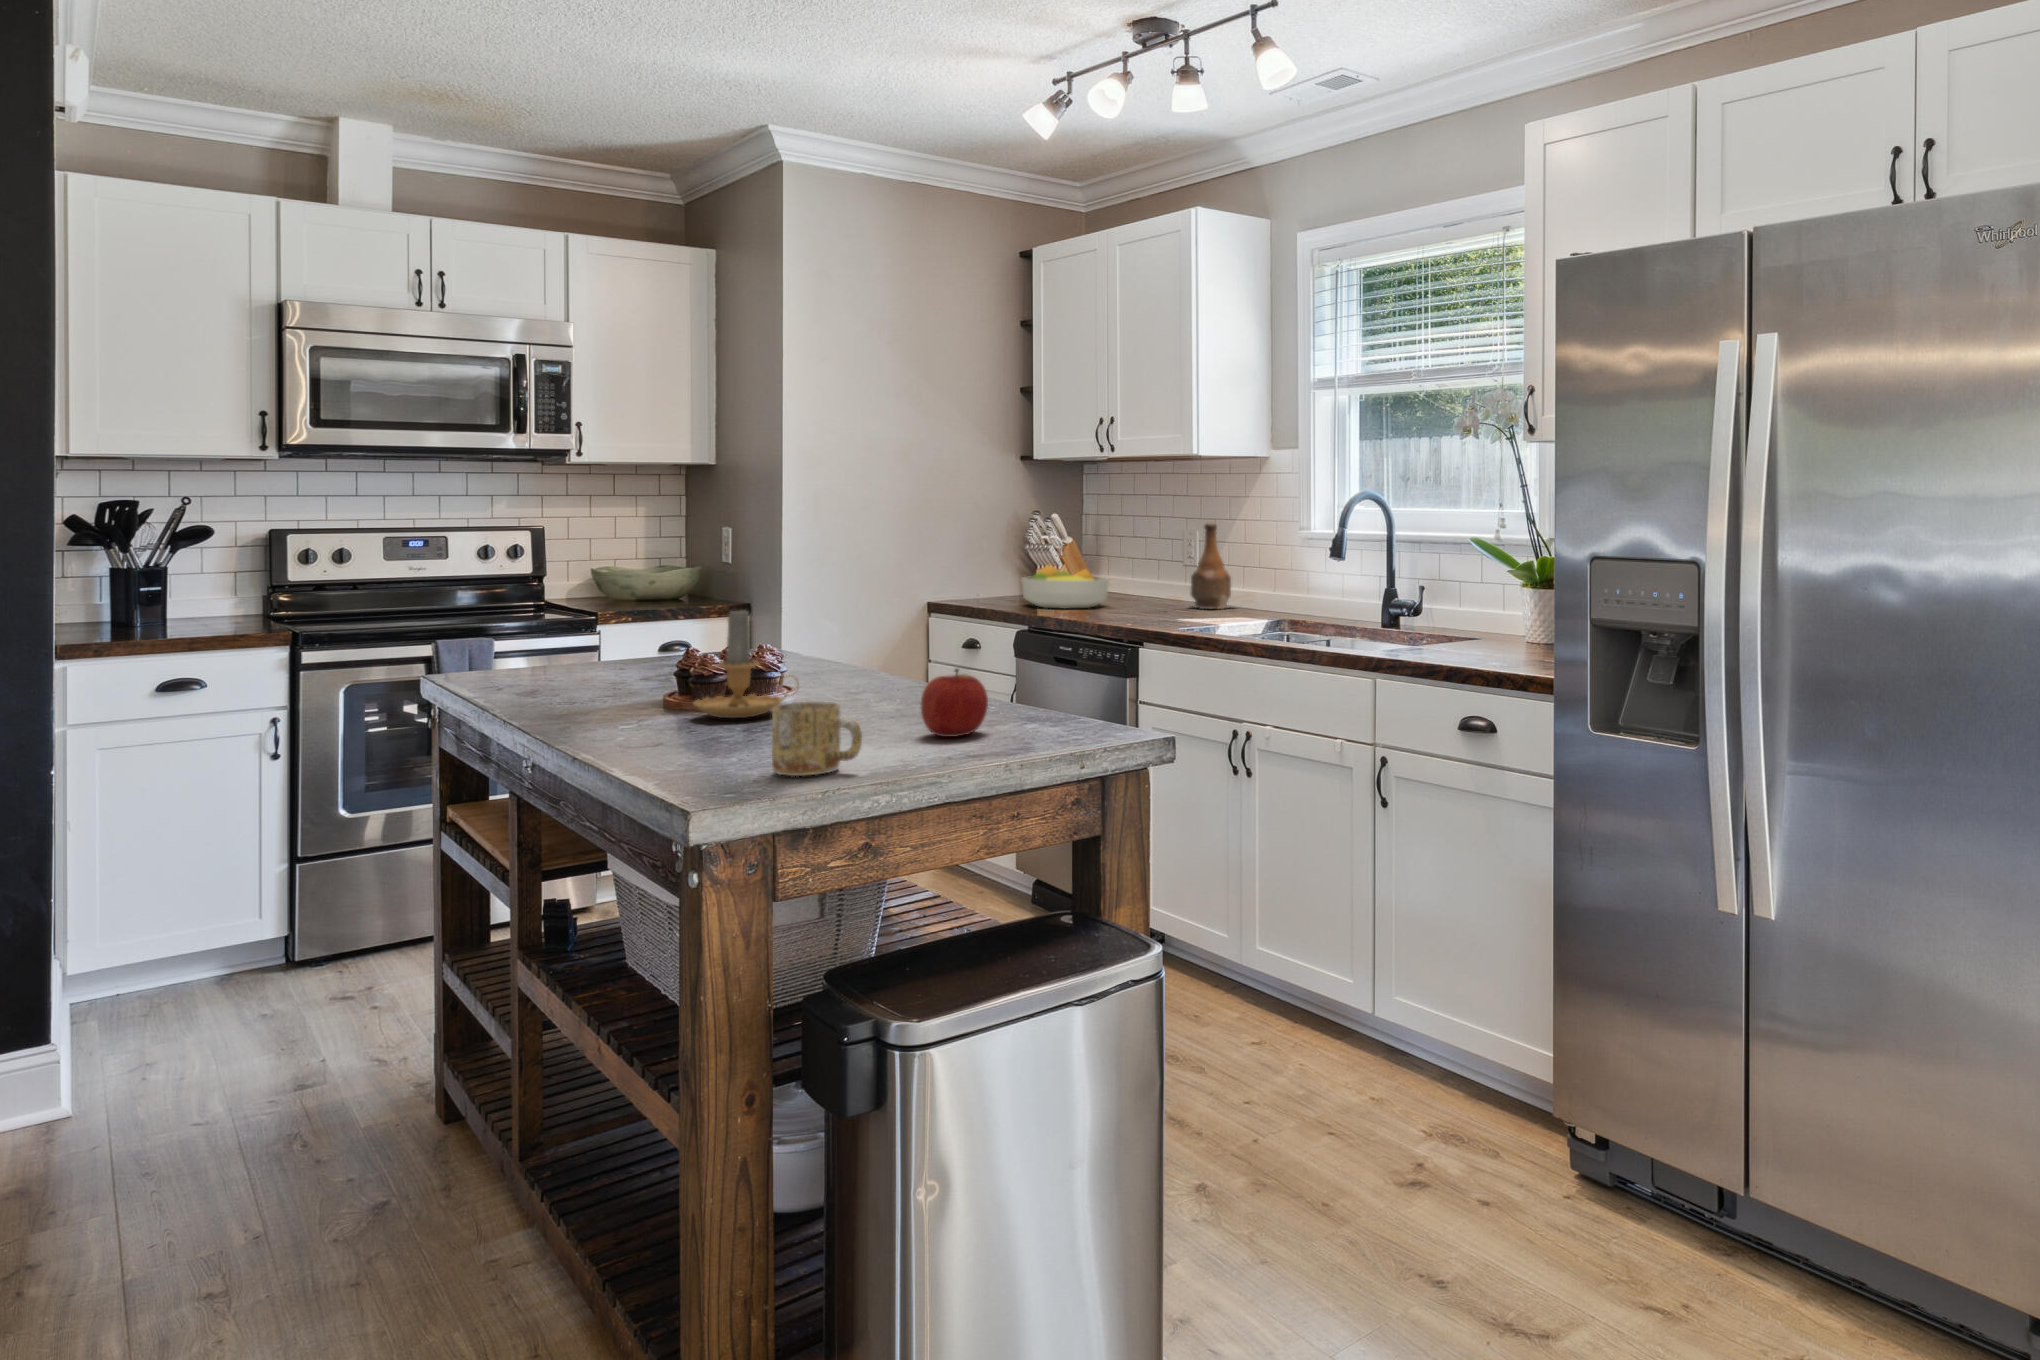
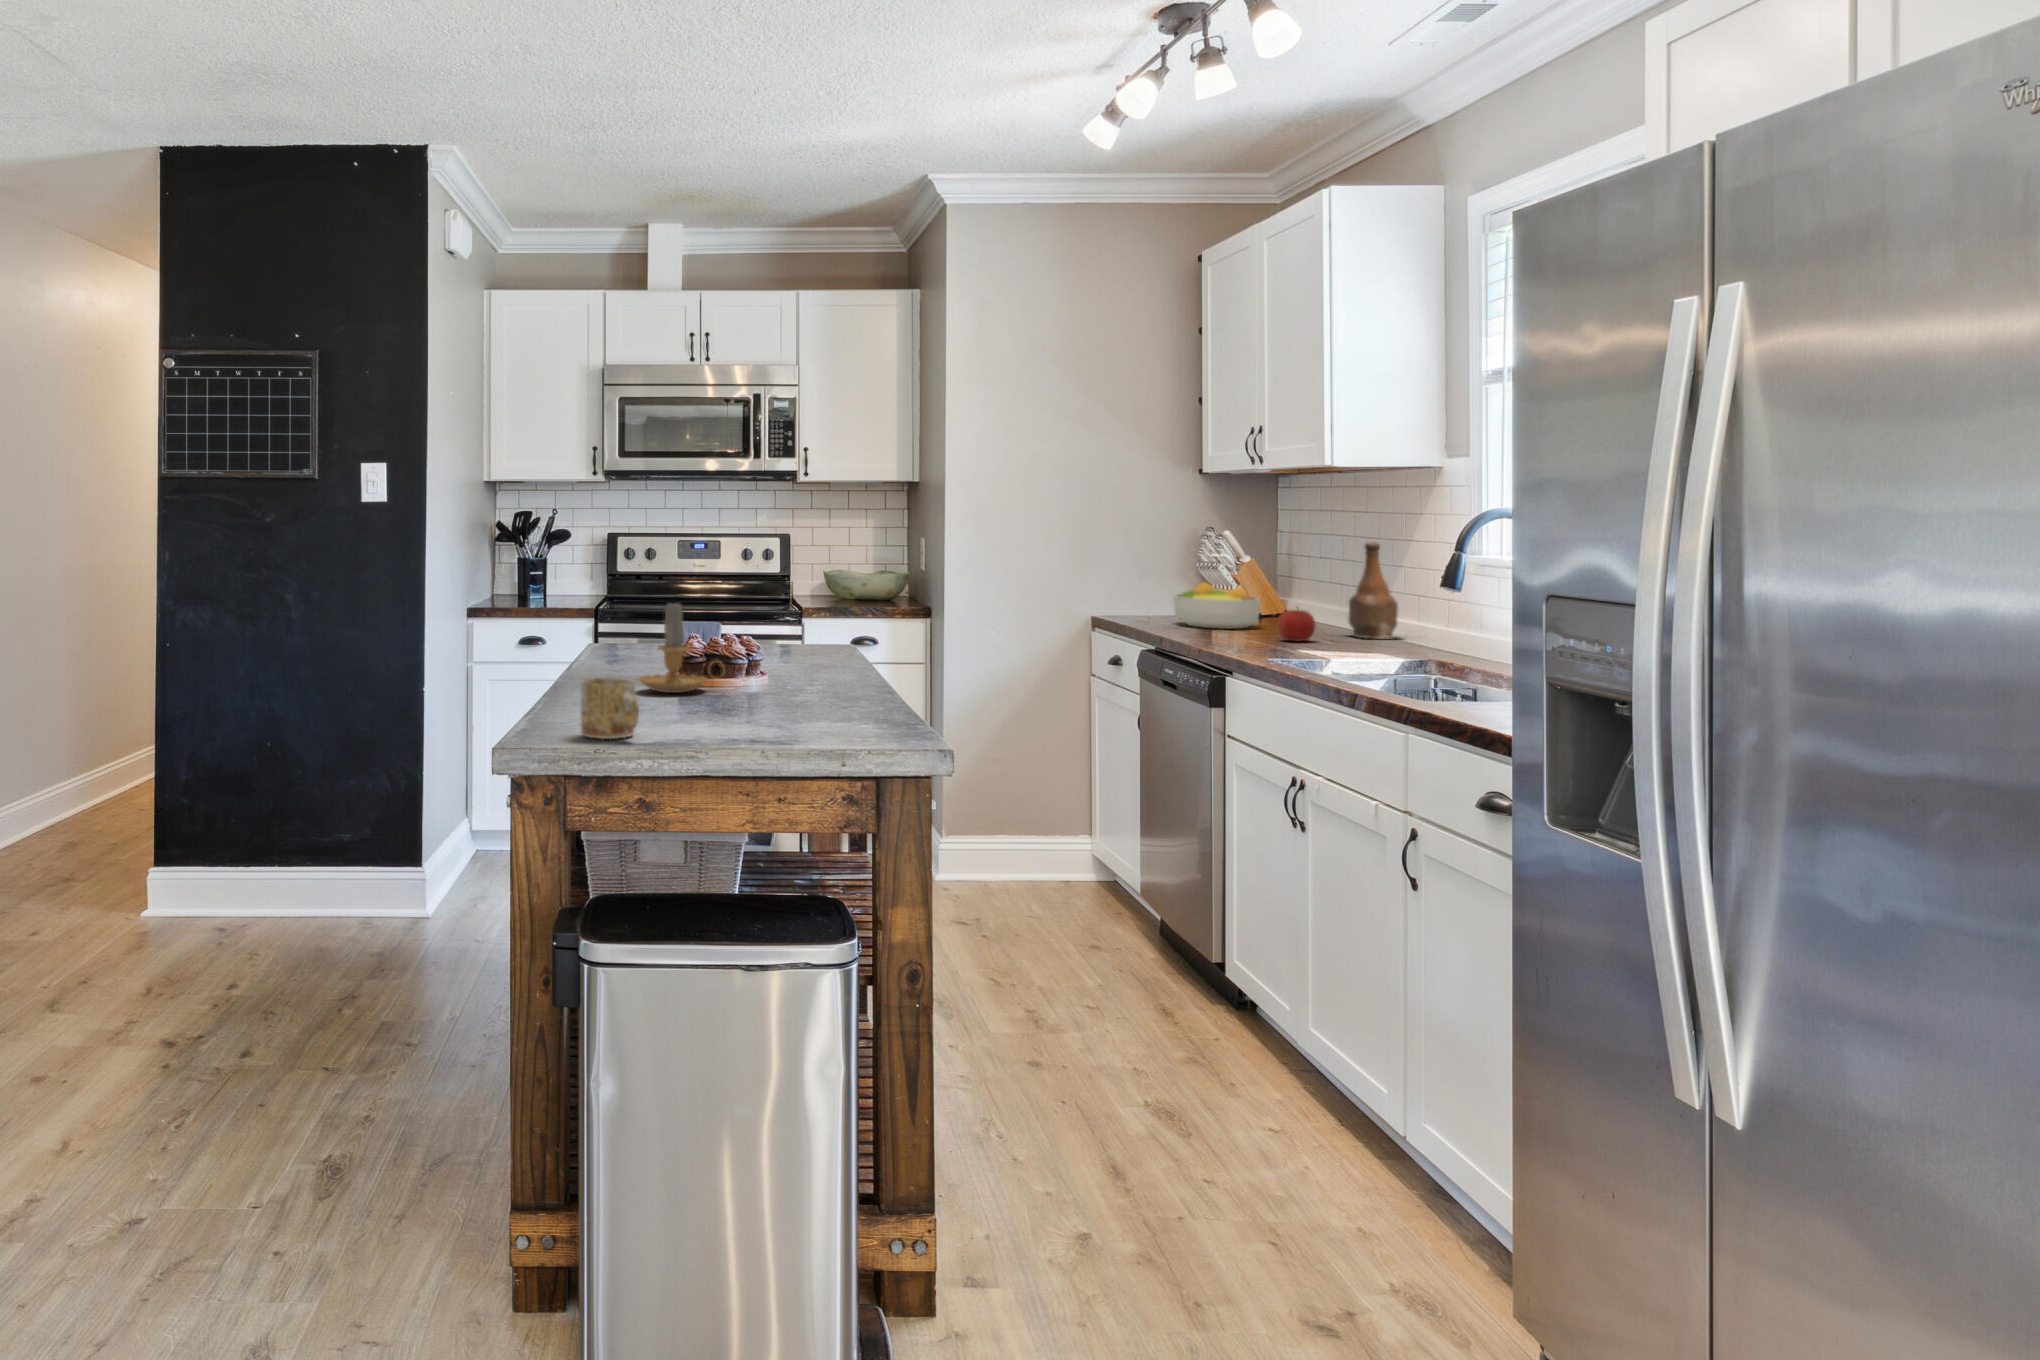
apple: present [920,669,988,737] -> present [1278,609,1315,642]

